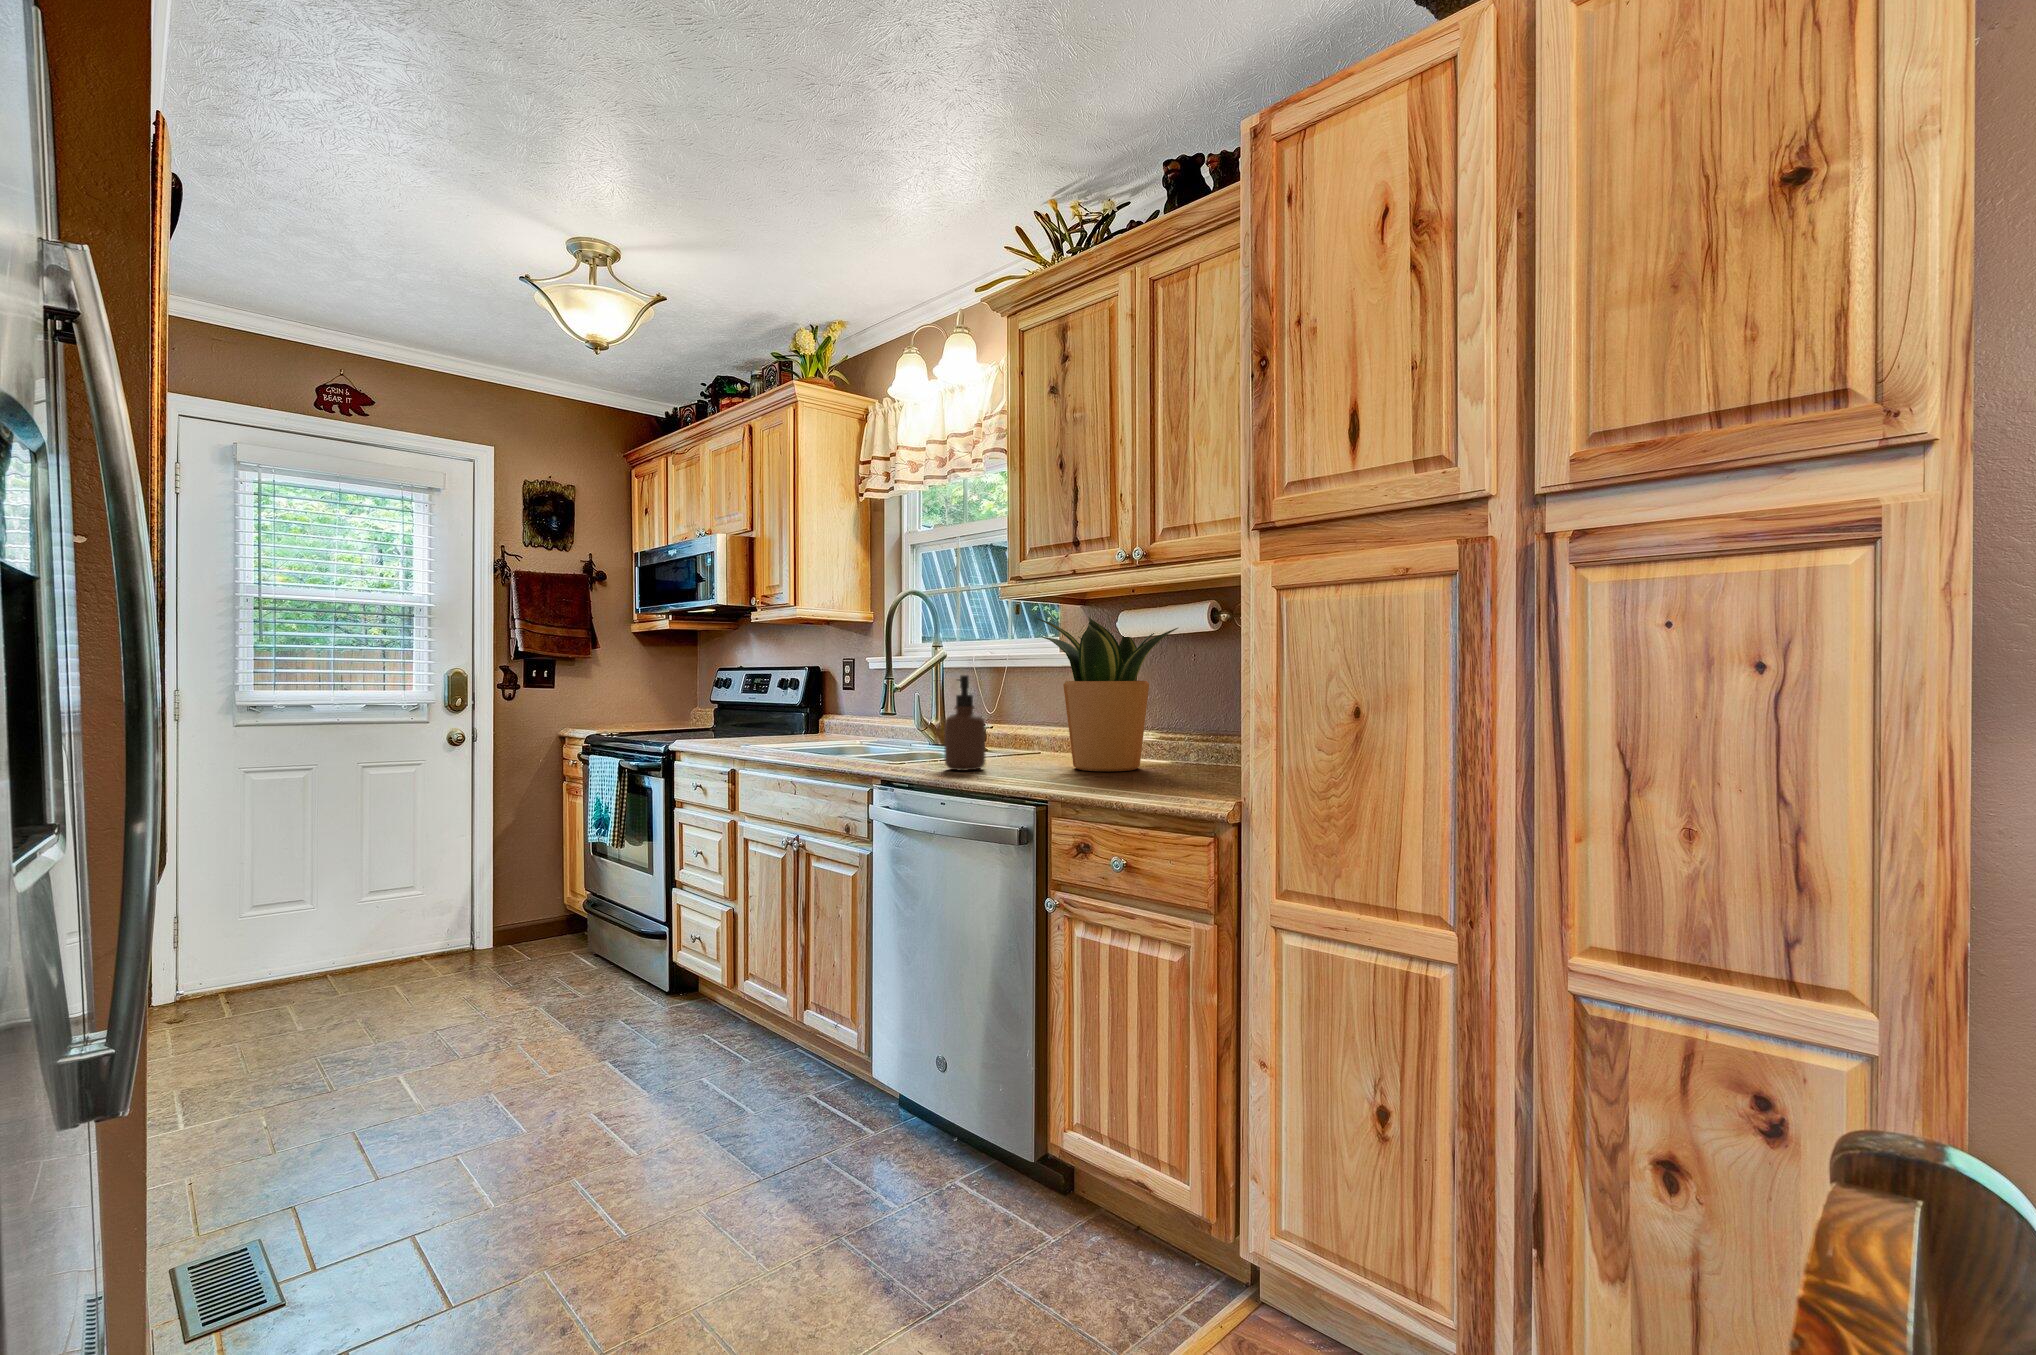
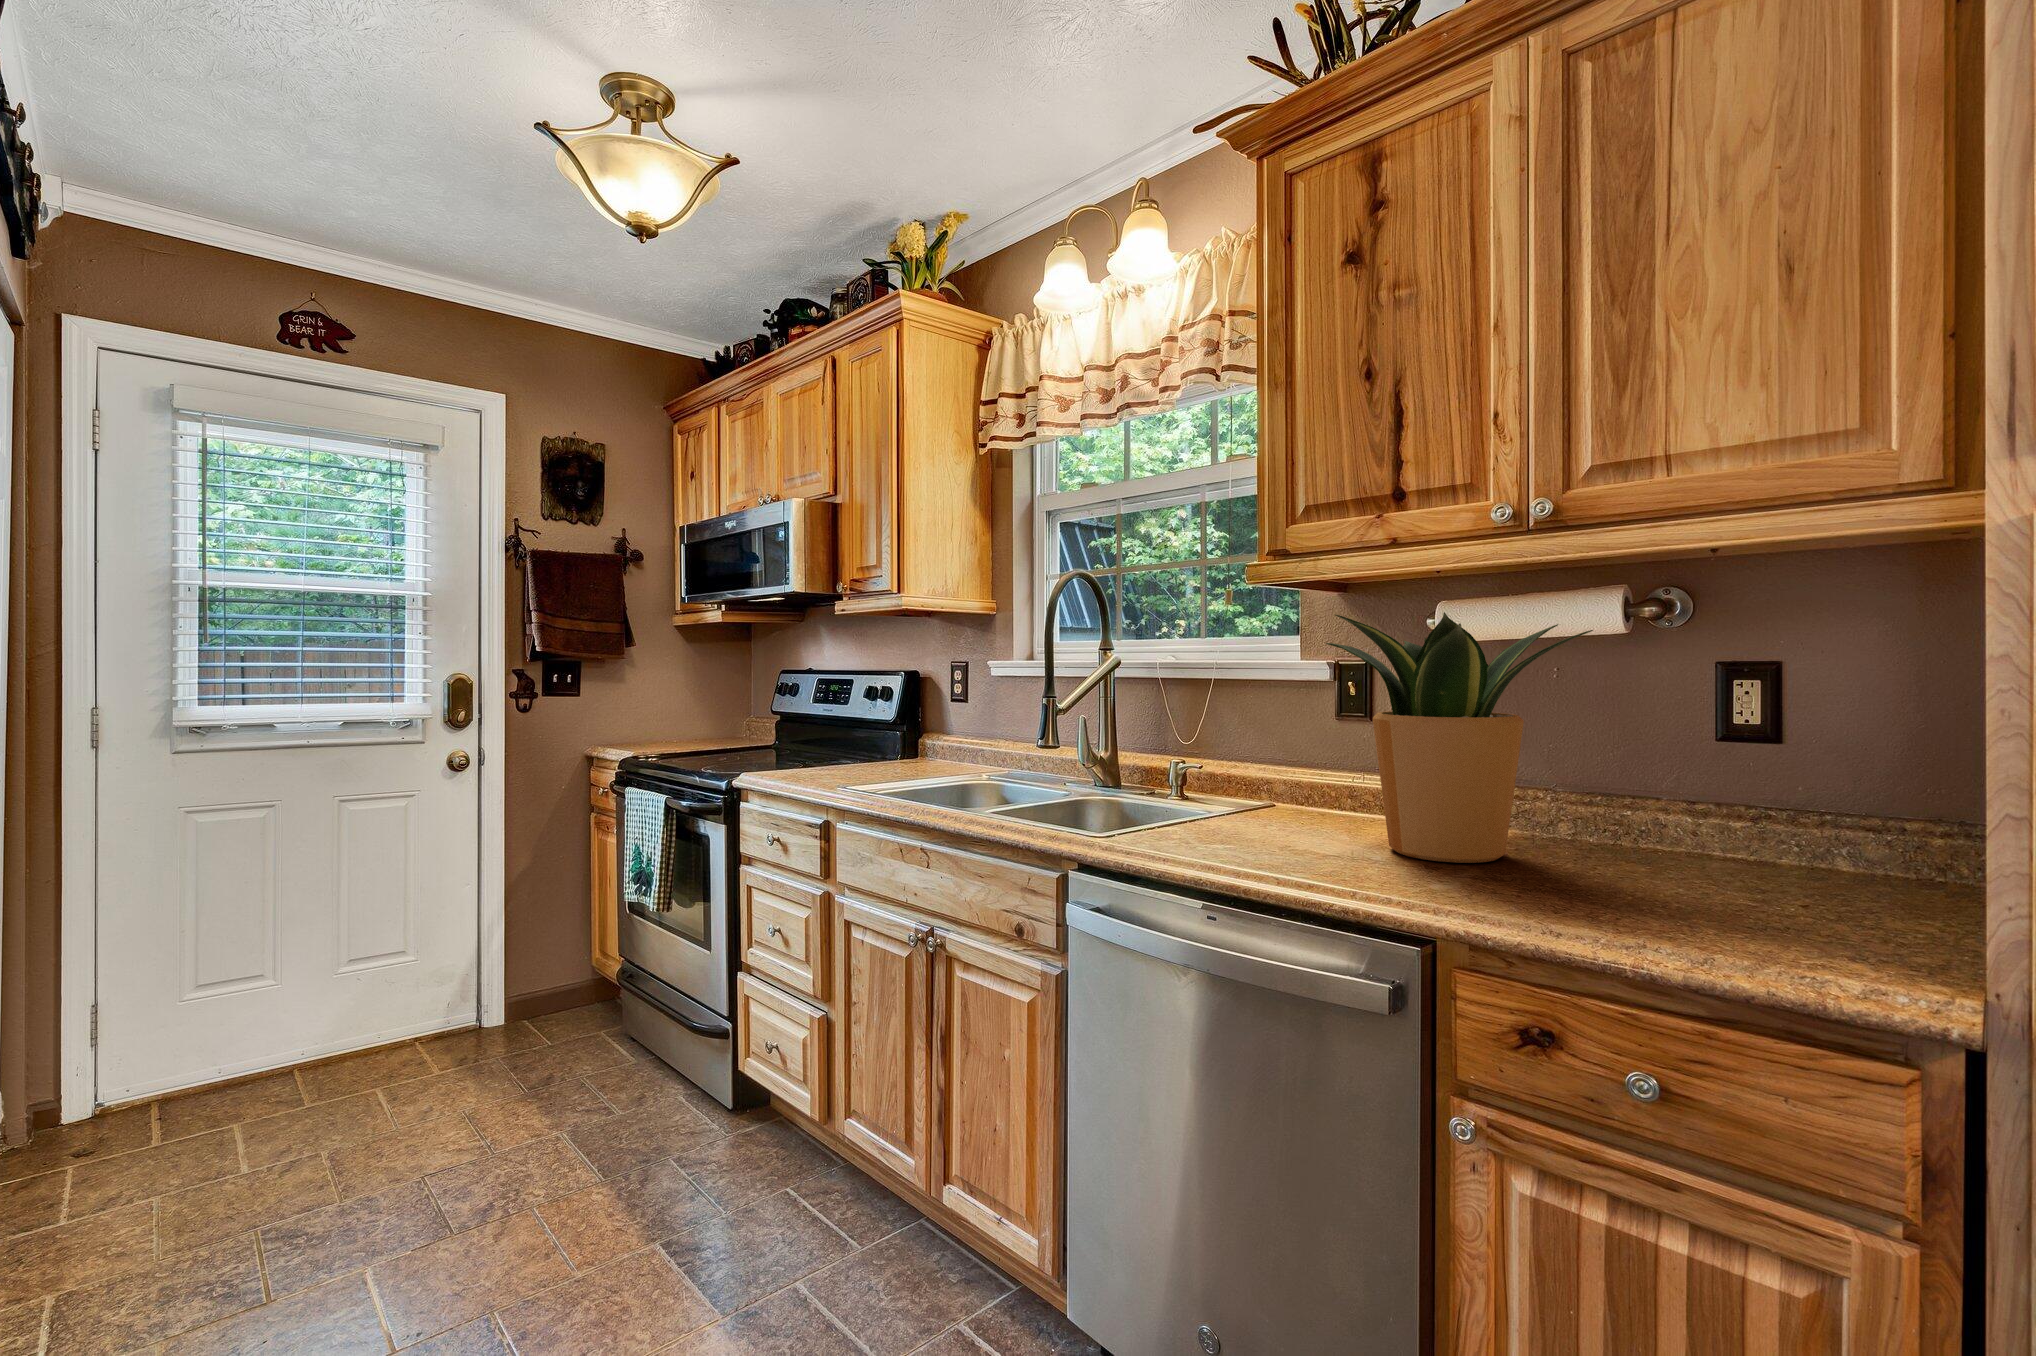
soap dispenser: present [944,675,985,771] -> none [1187,704,1252,857]

